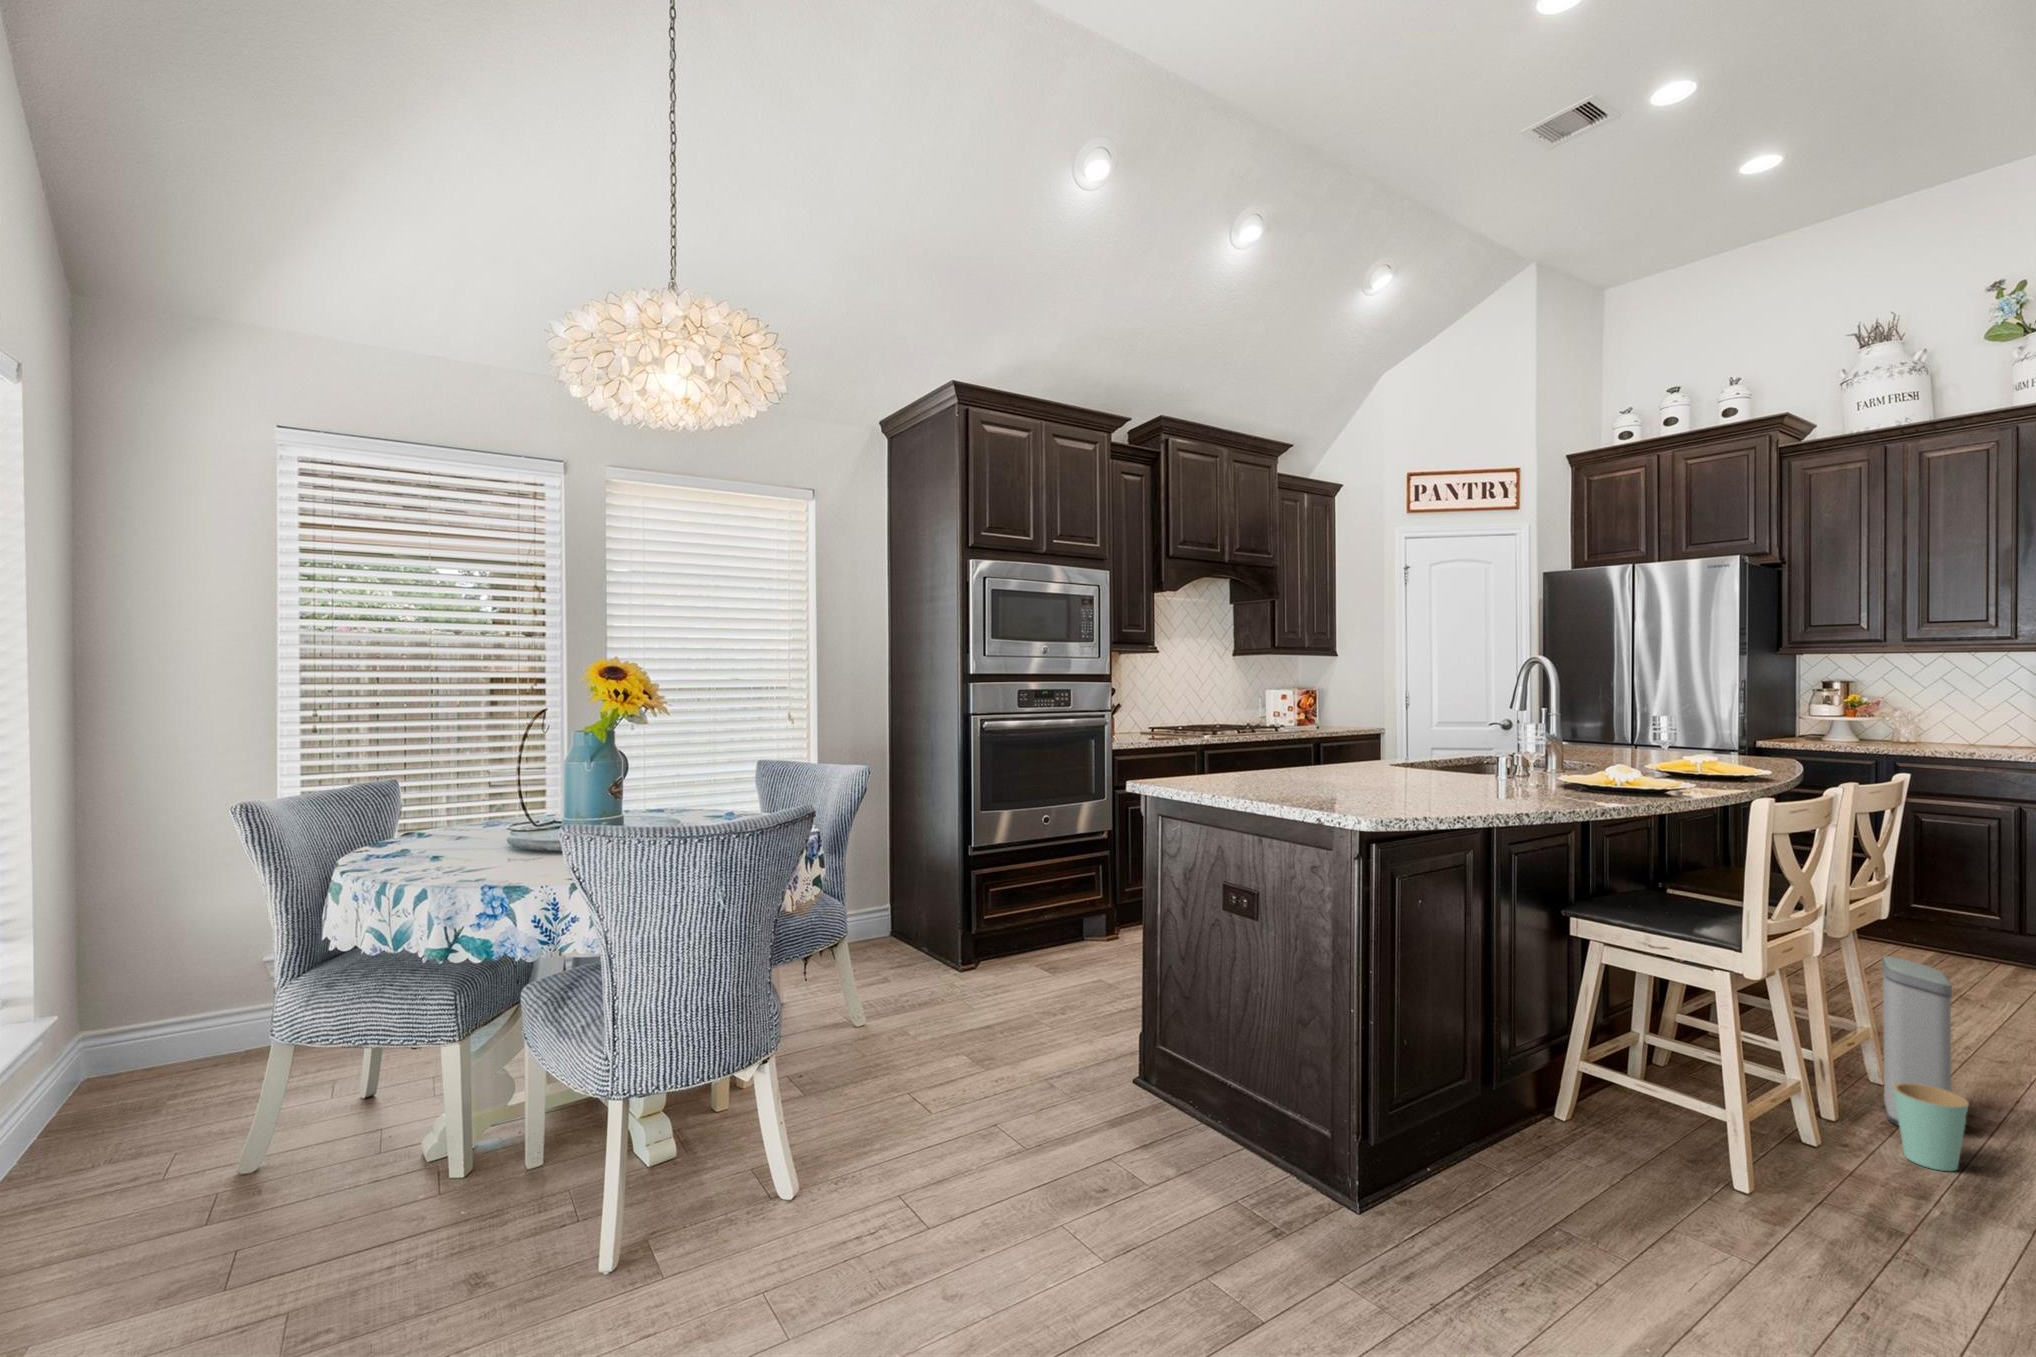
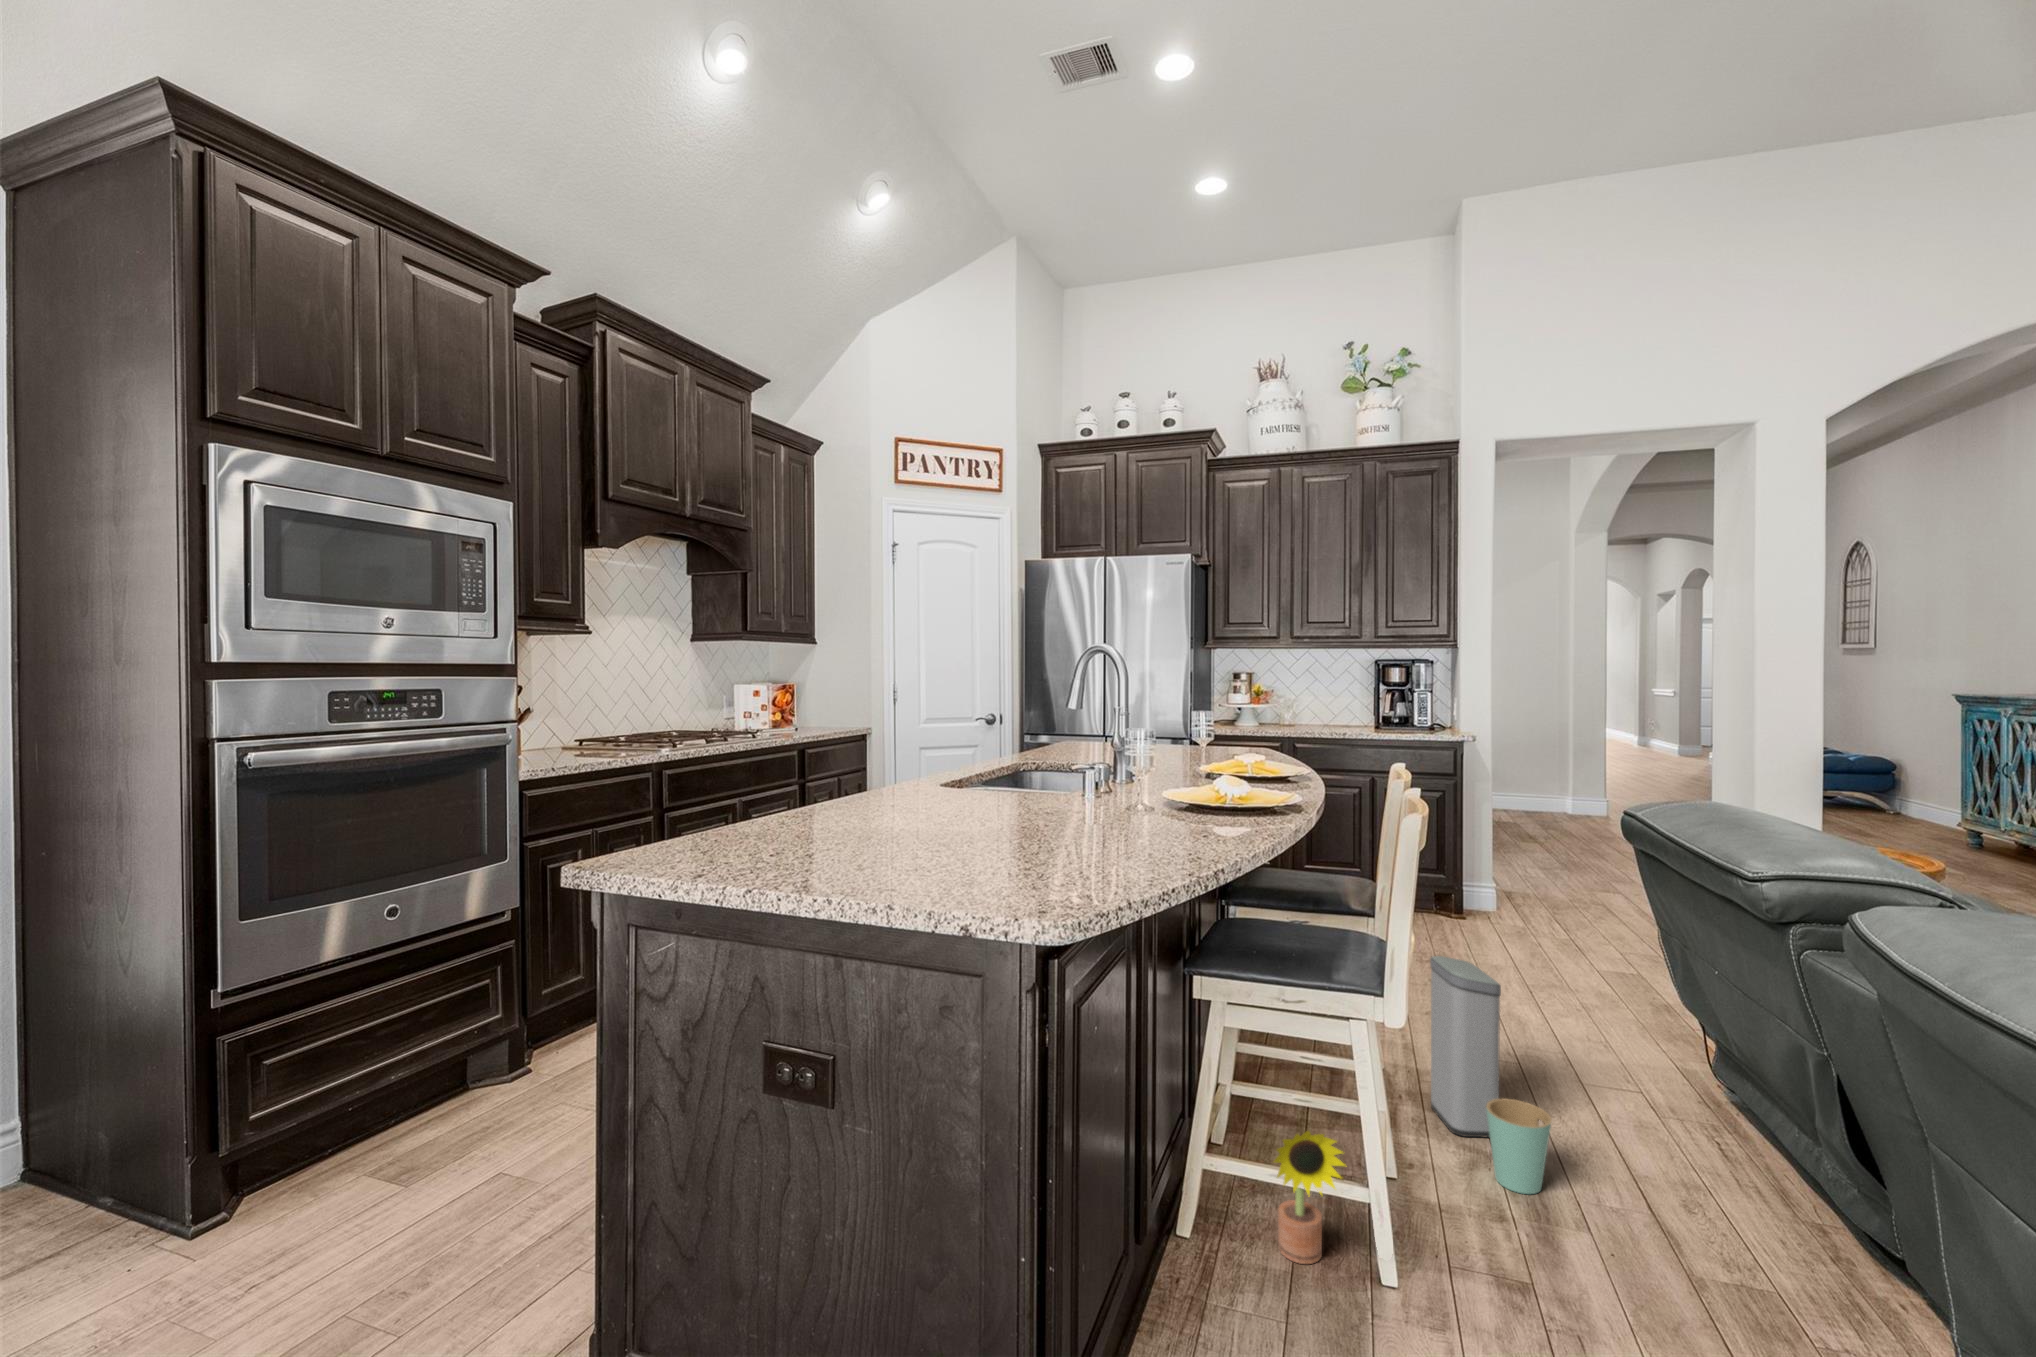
decorative plant: none [1604,1030,1671,1141] -> present [1274,1131,1345,1264]

